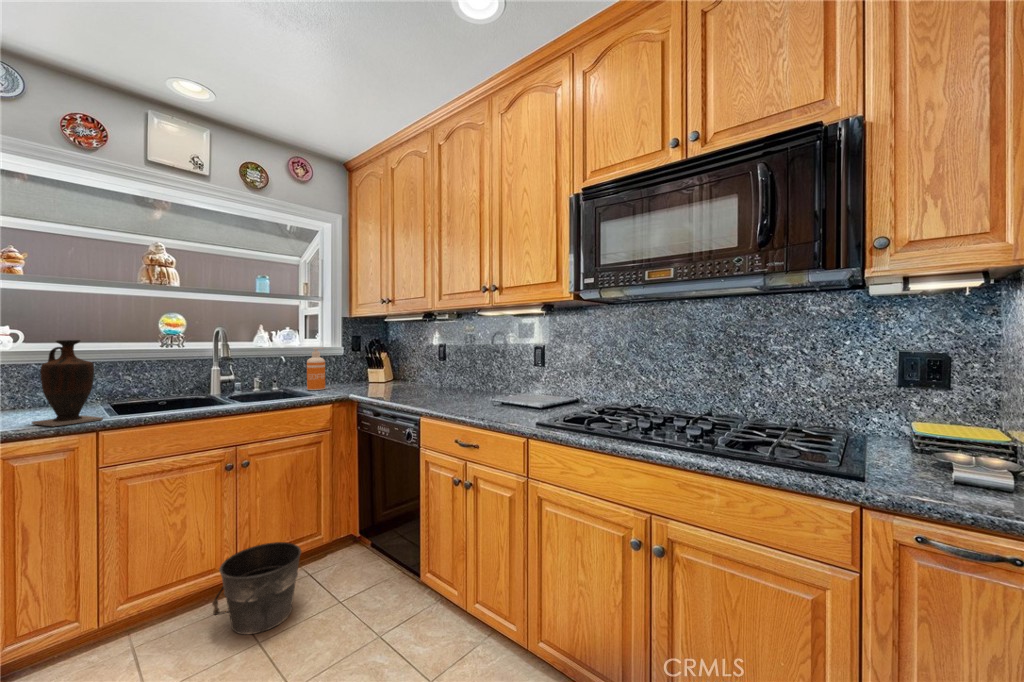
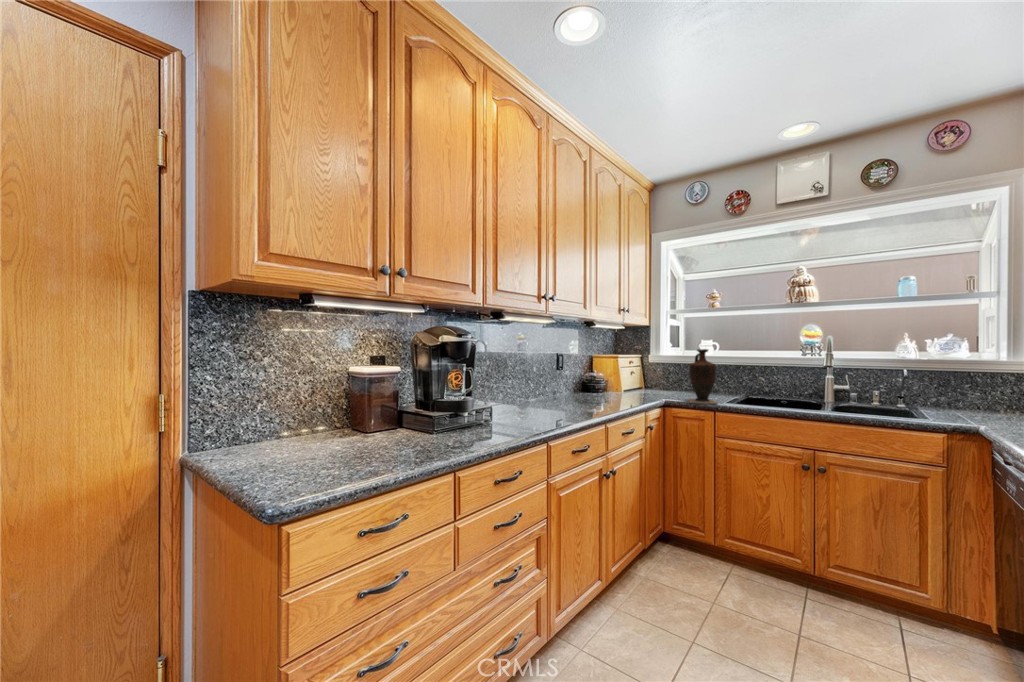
soap dispenser: present [307,348,325,390] -> none [945,361,977,417]
bucket: present [212,542,301,634] -> none [771,548,865,639]

